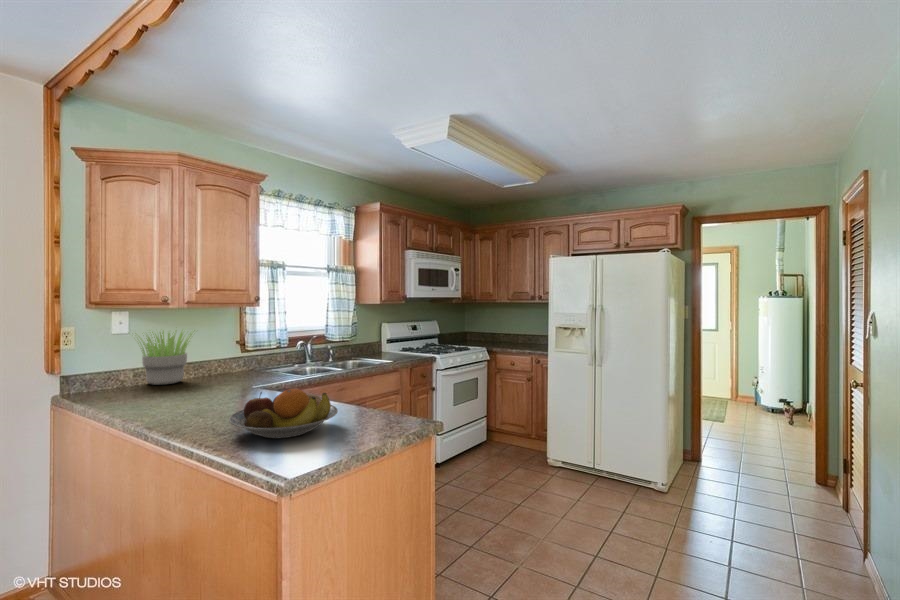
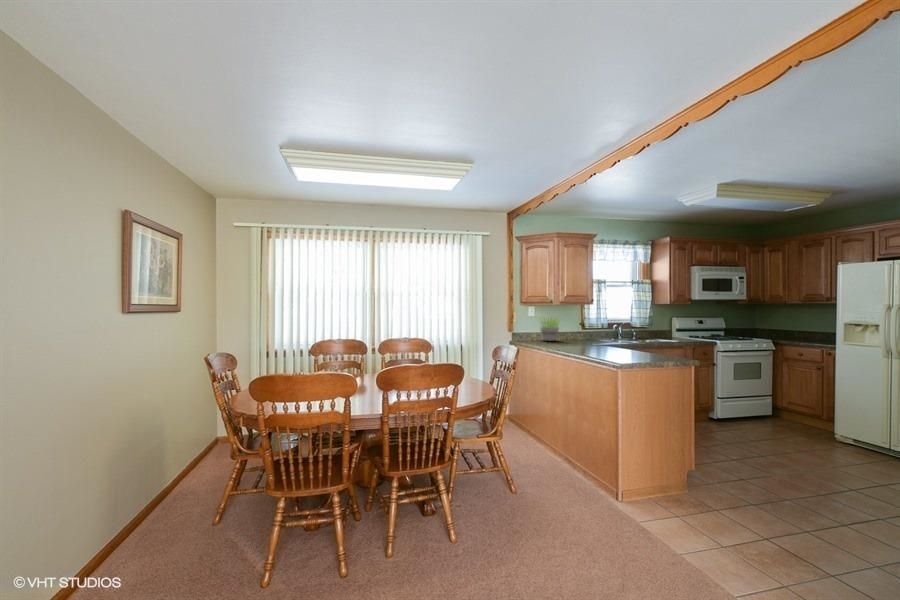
fruit bowl: present [229,389,338,439] -> none [585,335,631,354]

